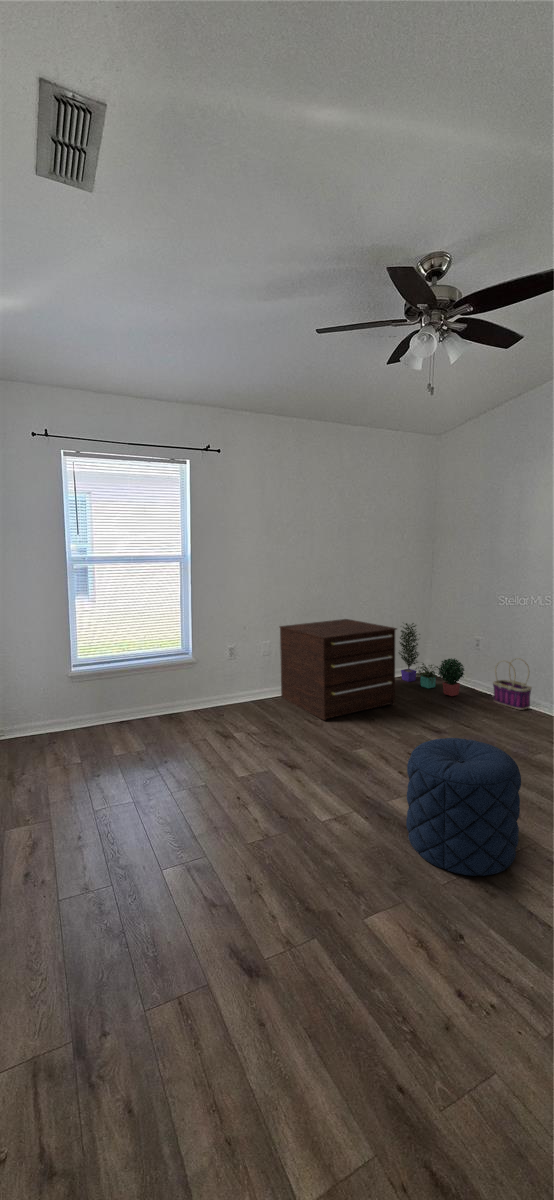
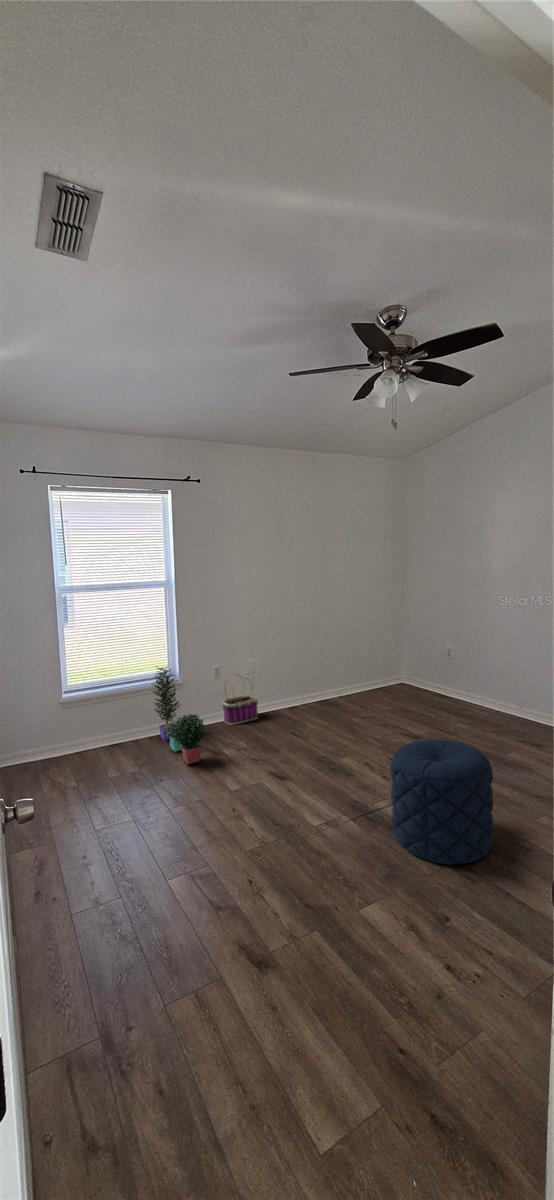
dresser: present [280,619,397,720] -> none [261,634,374,732]
potted plant: present [399,623,464,696] -> present [152,666,206,764]
basket: present [493,658,532,710] -> present [222,677,258,725]

